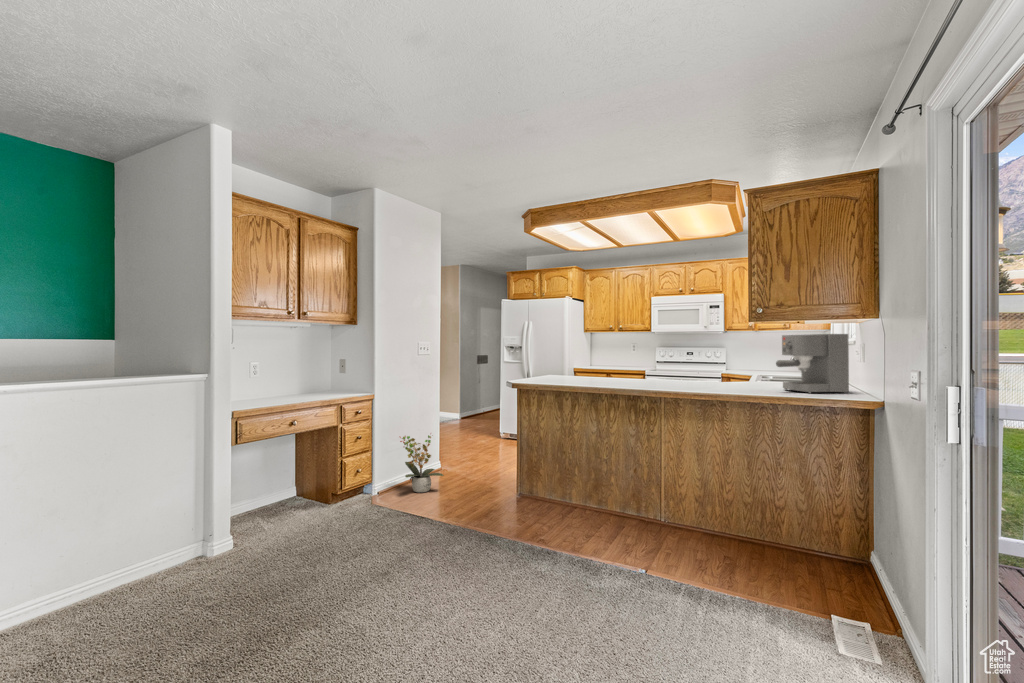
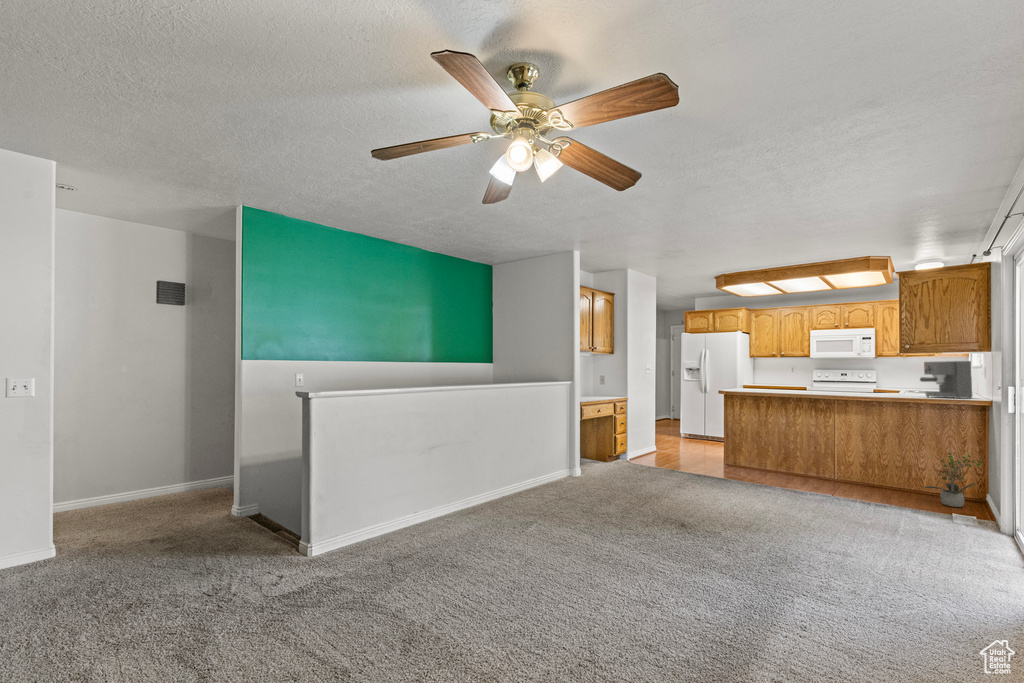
potted plant: present [400,435,444,492] -> present [925,453,986,507]

